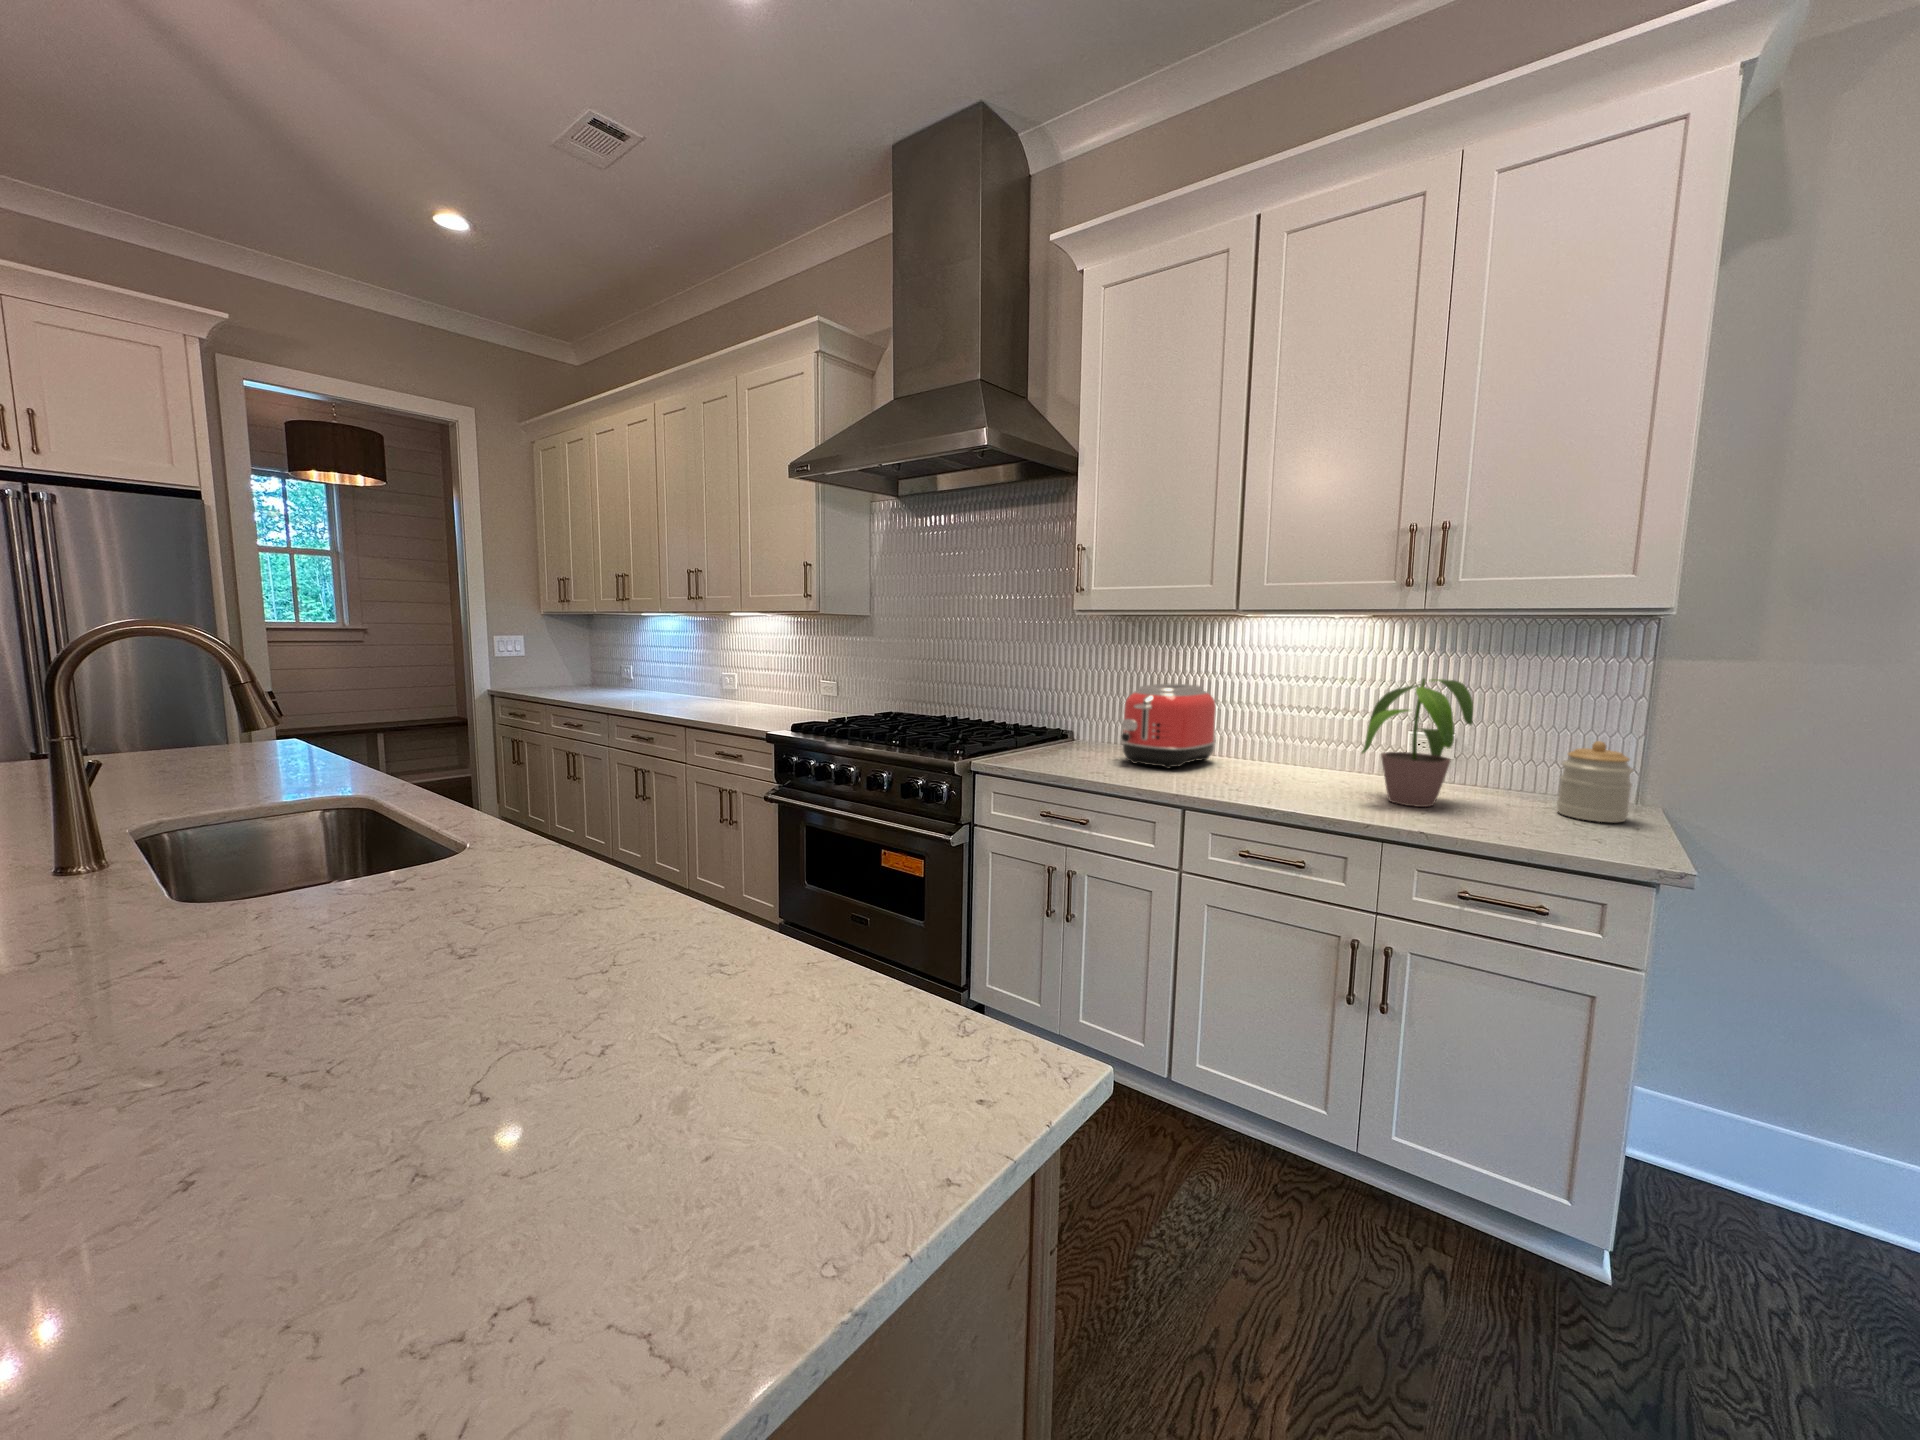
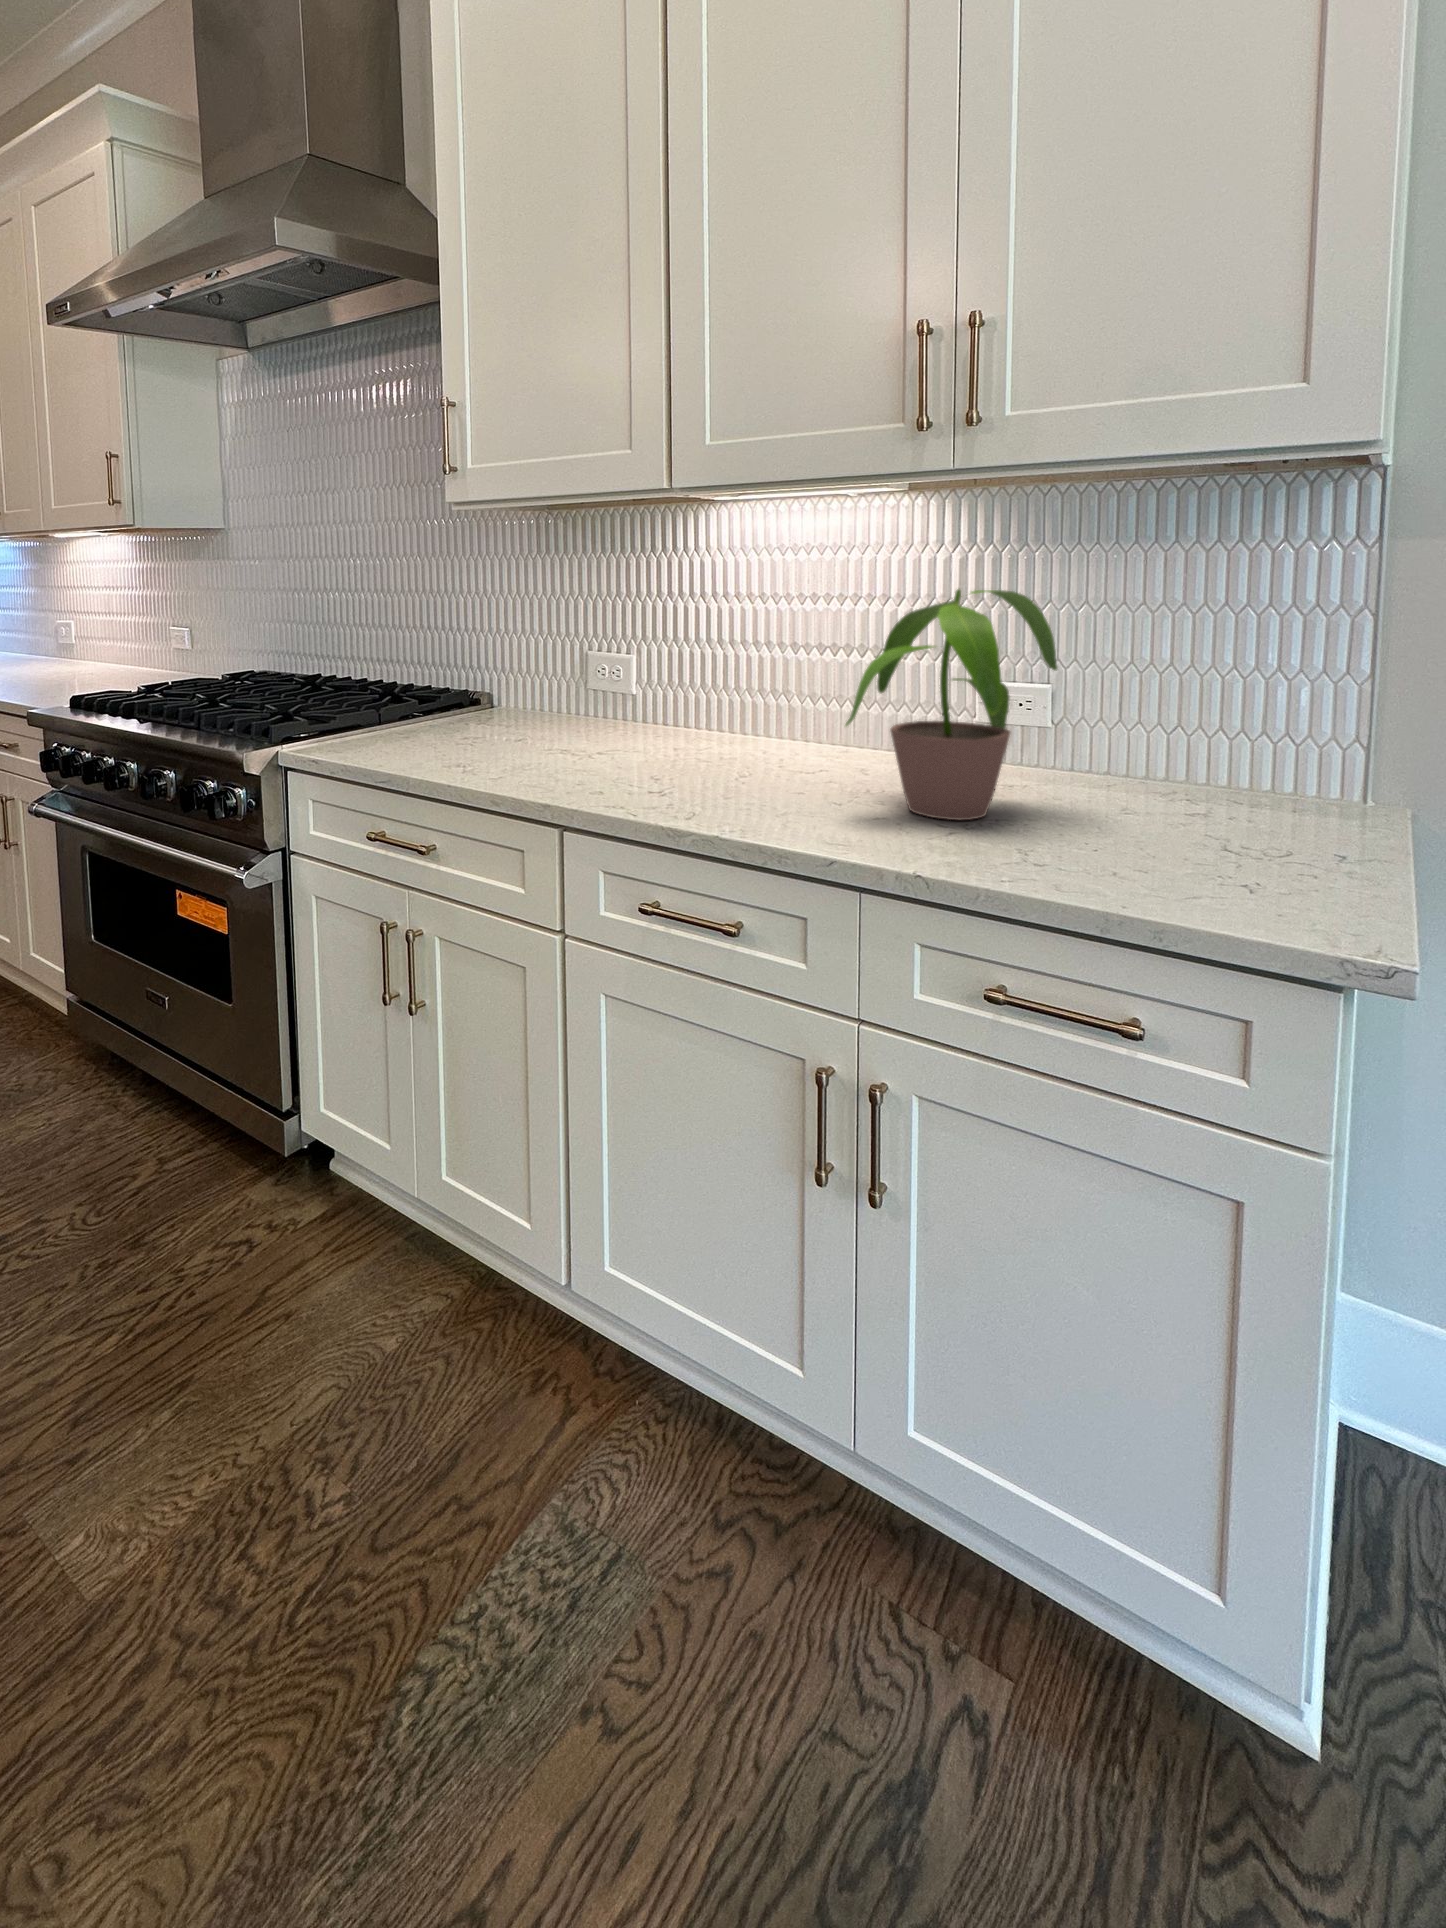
toaster: present [1121,684,1216,769] -> none [500,615,670,755]
jar: present [1557,741,1634,822] -> none [1211,694,1346,847]

